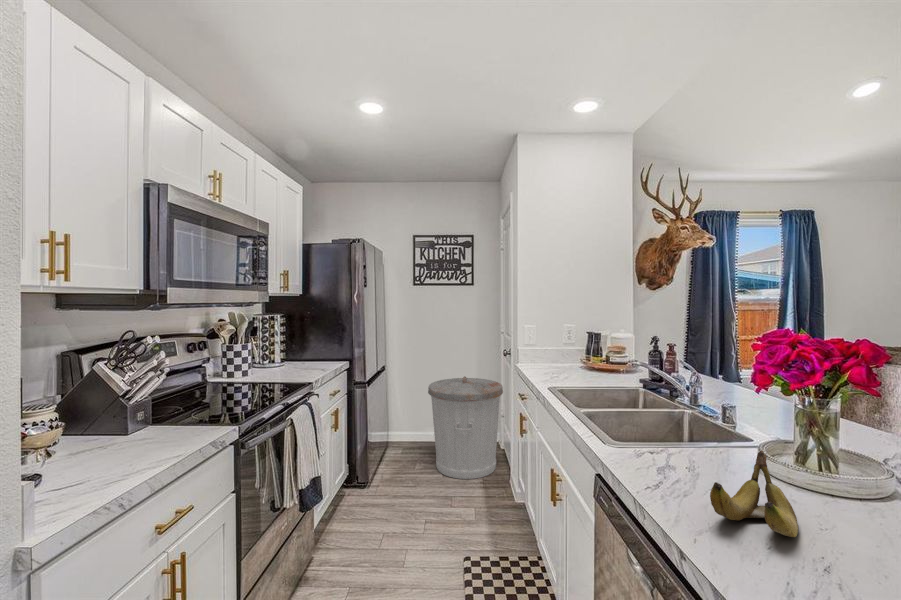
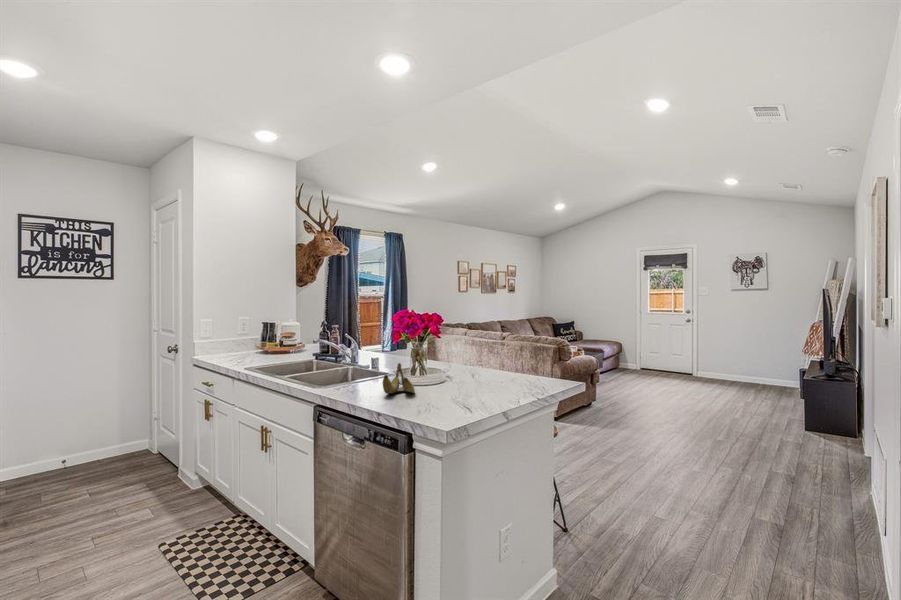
trash can: present [428,376,503,479] -> none [62,381,166,496]

